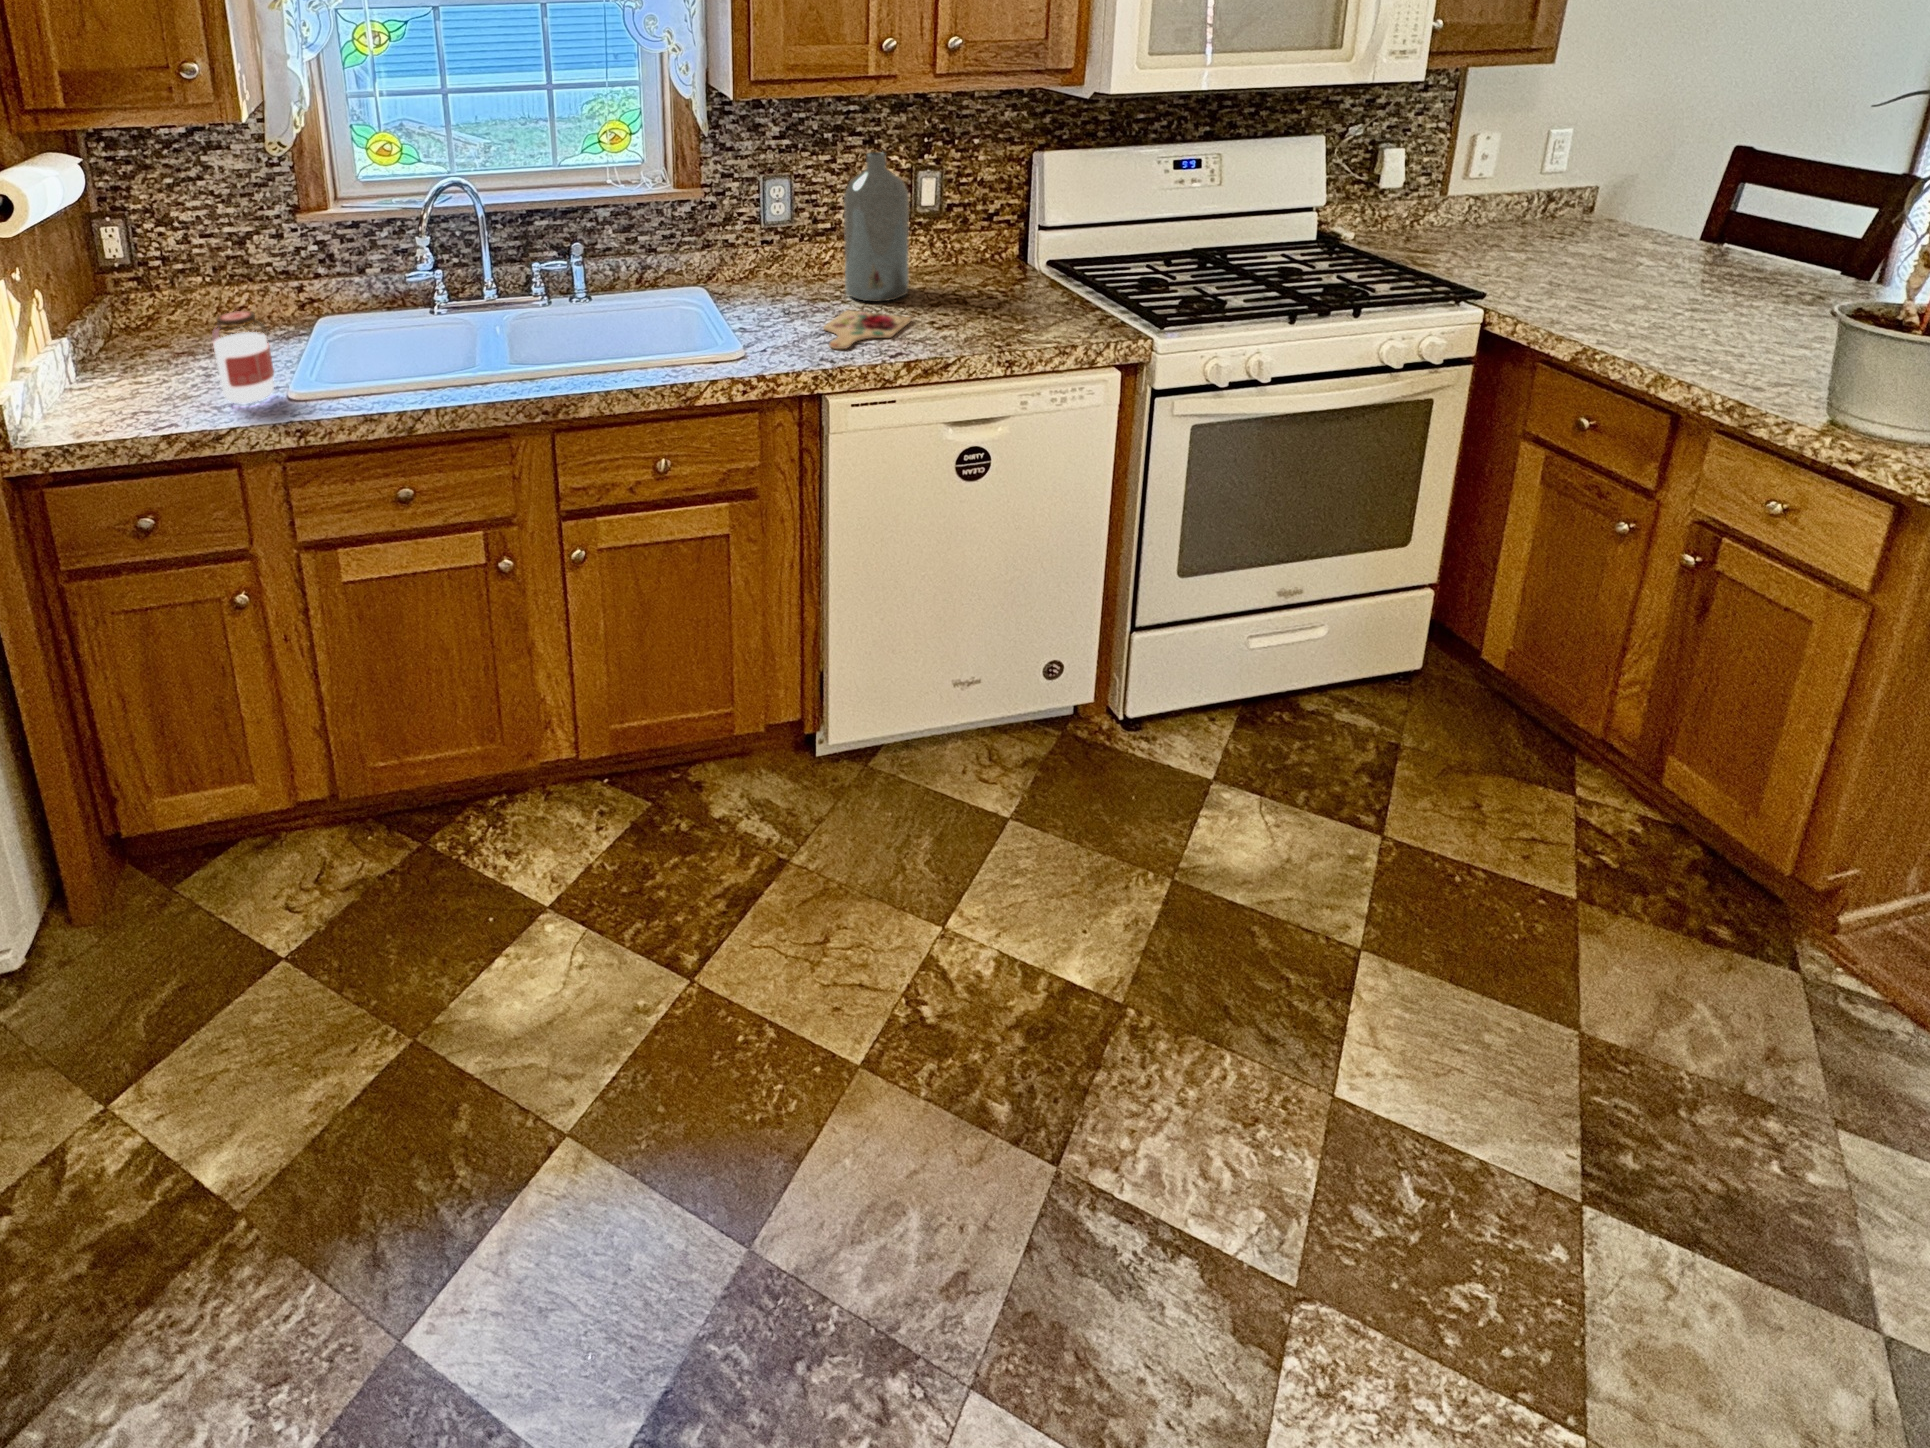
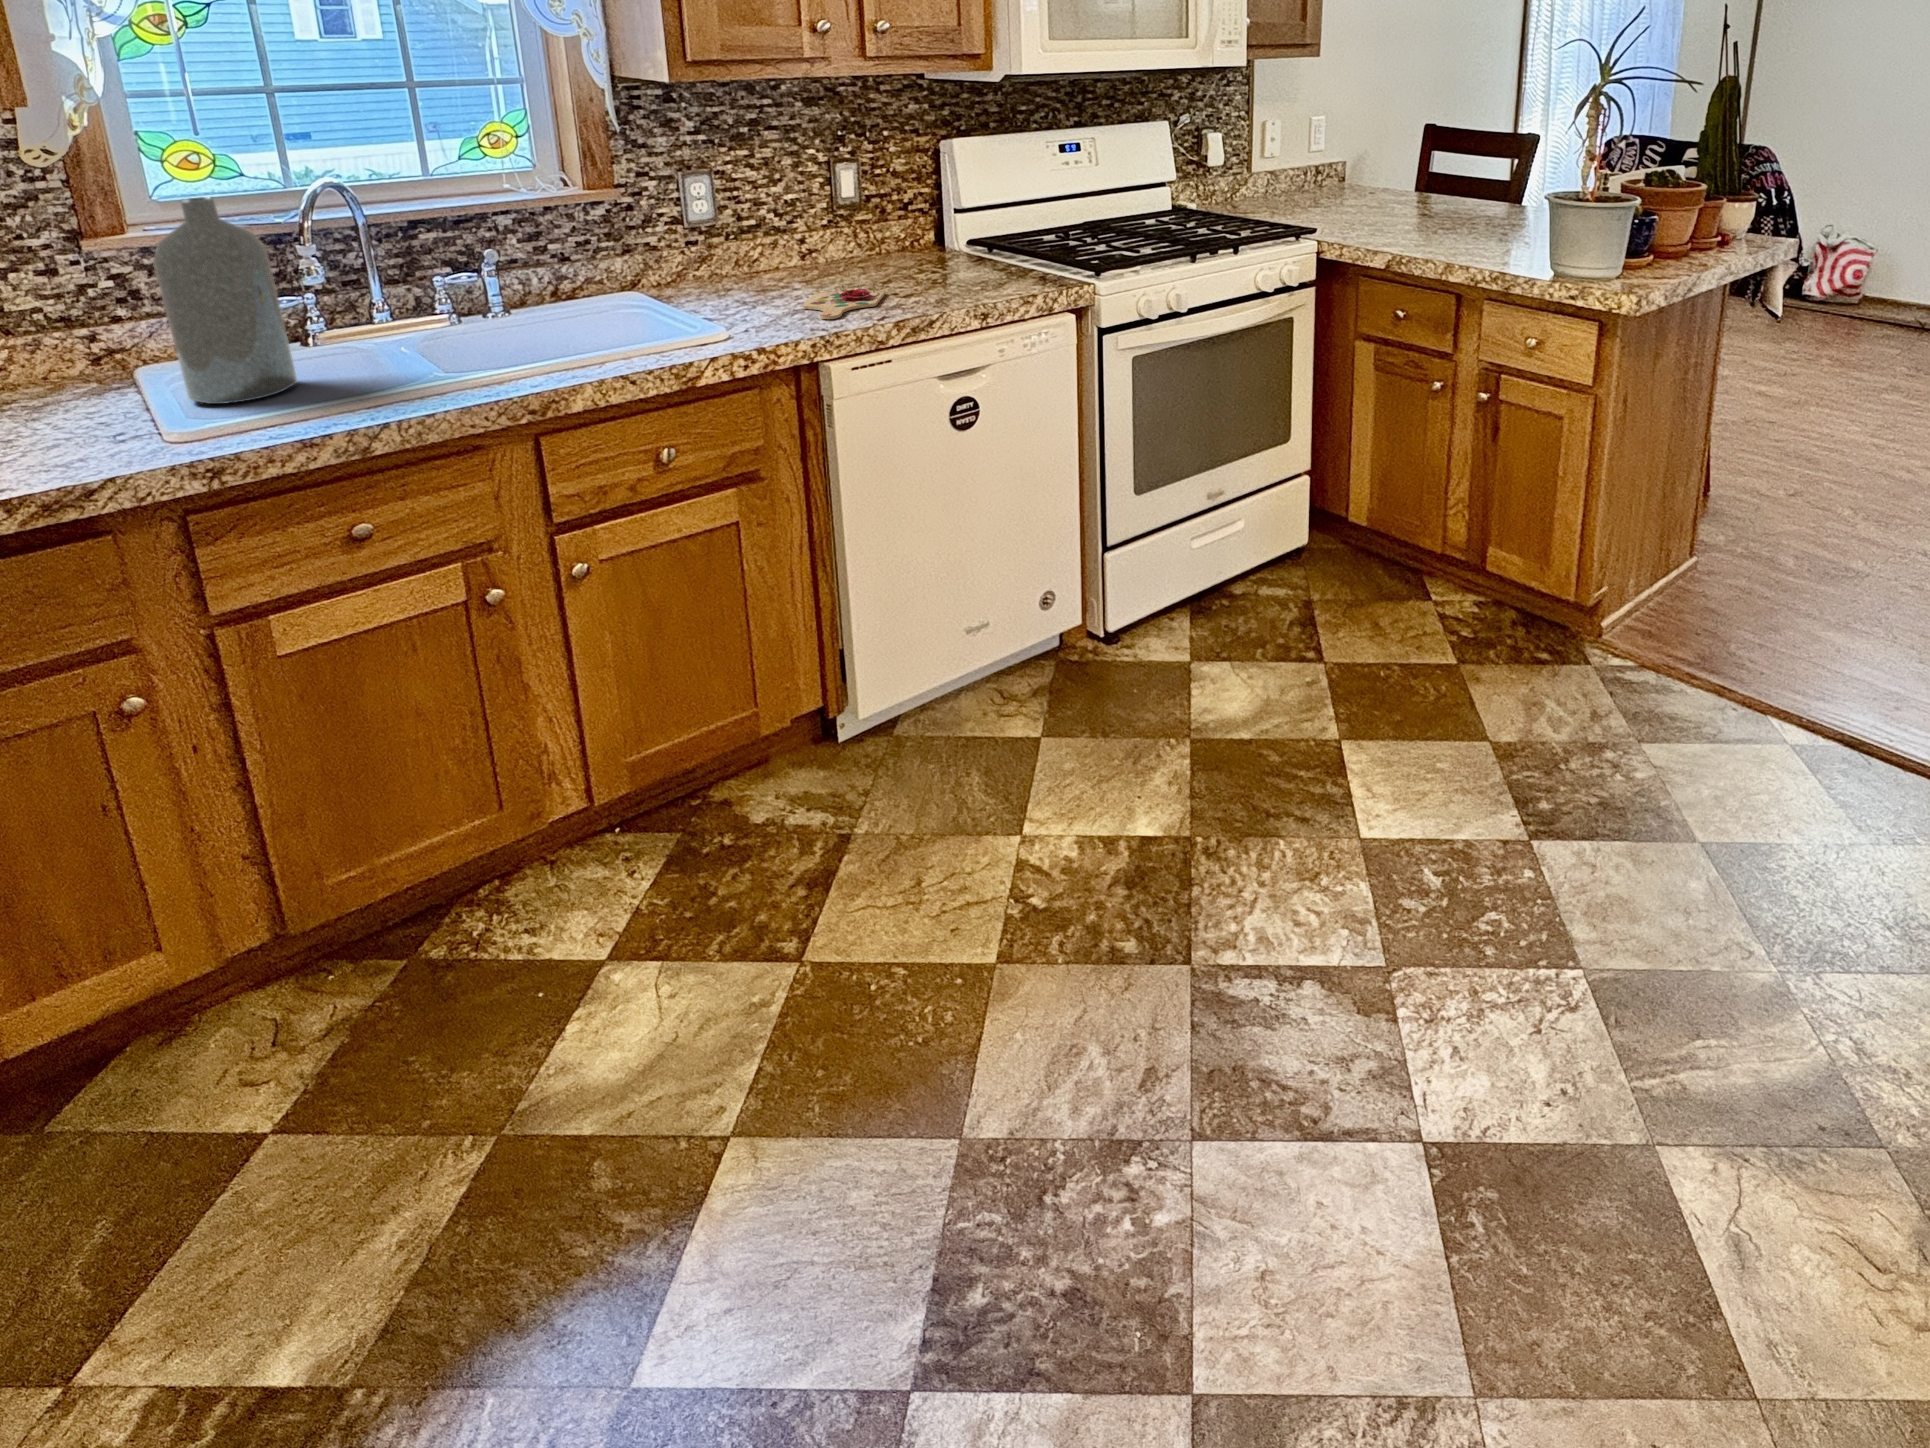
bottle: present [844,152,909,301] -> present [153,197,298,404]
jar: present [212,311,274,403] -> none [18,337,129,459]

